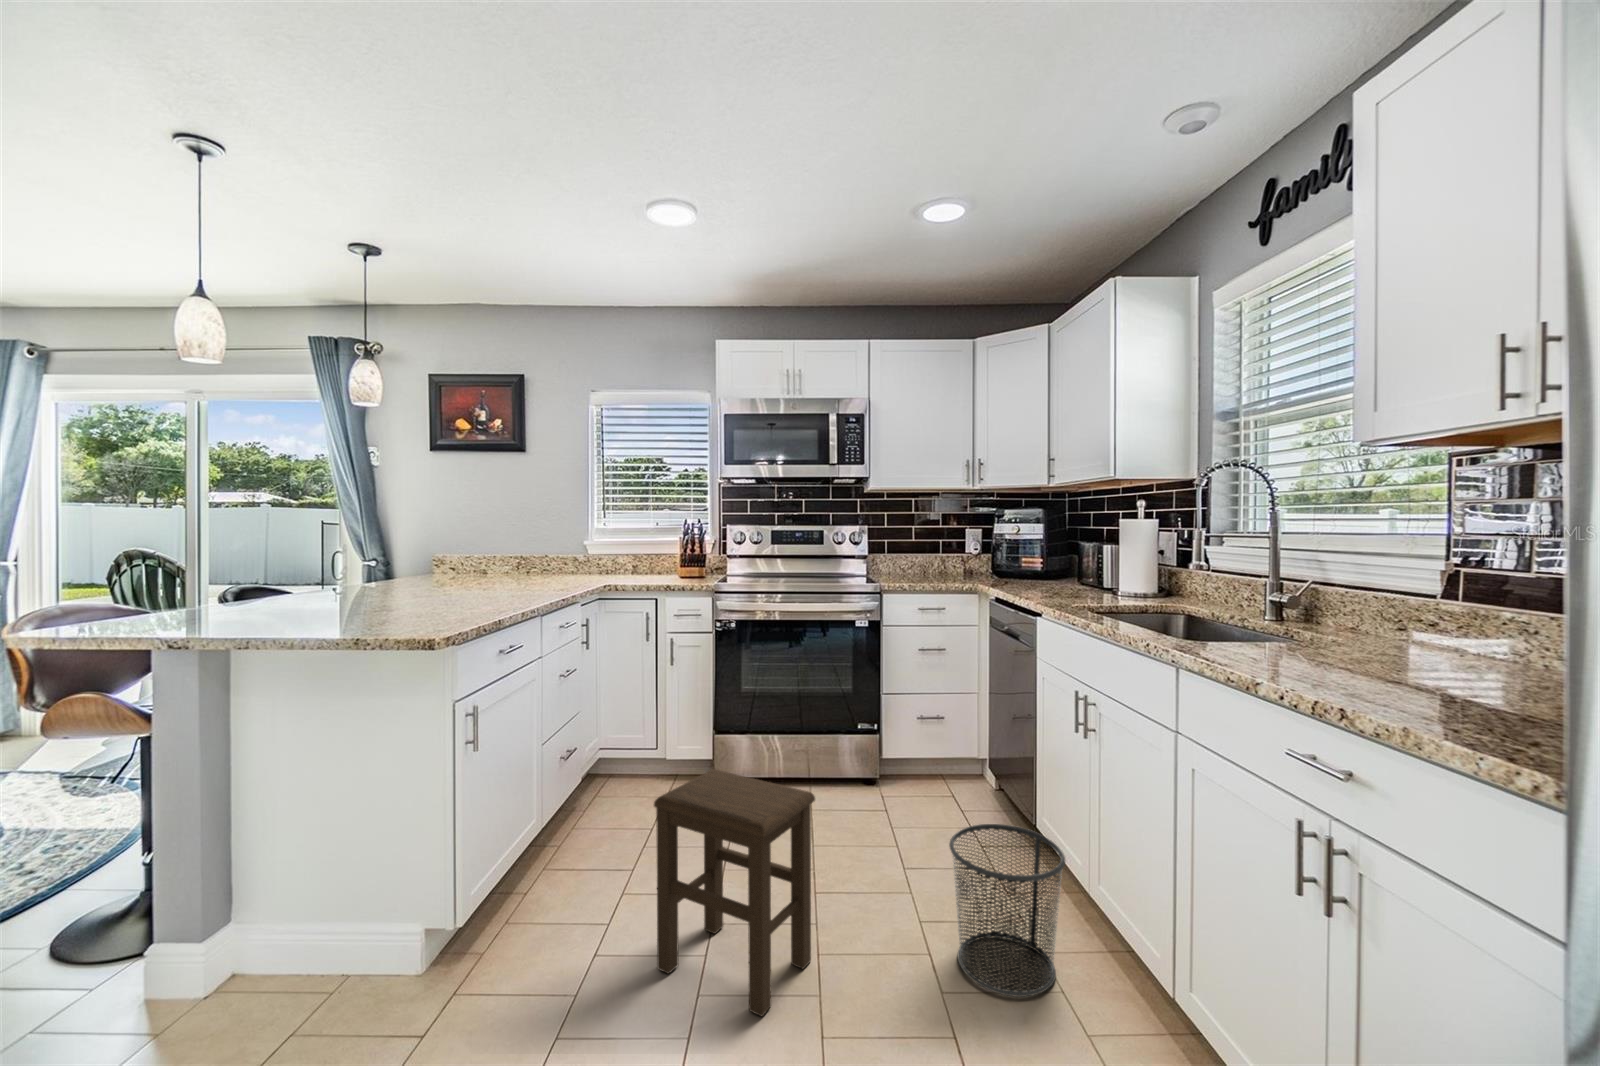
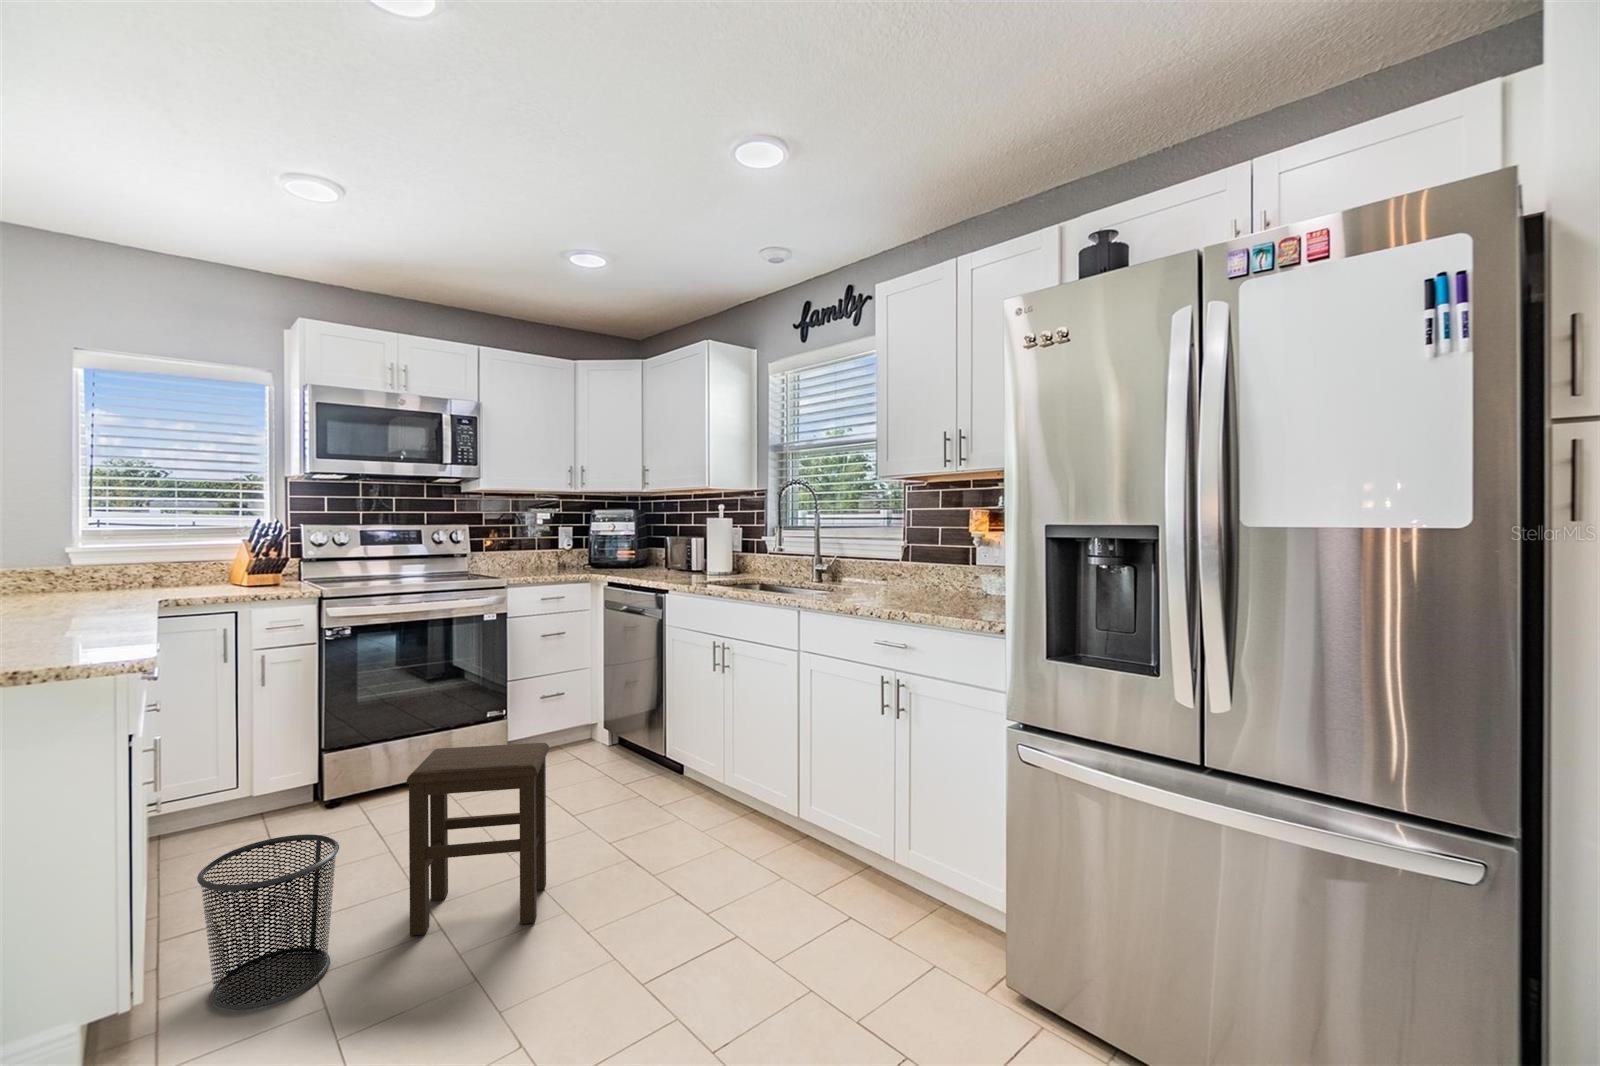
trash can: present [949,824,1066,997] -> present [197,834,339,1010]

